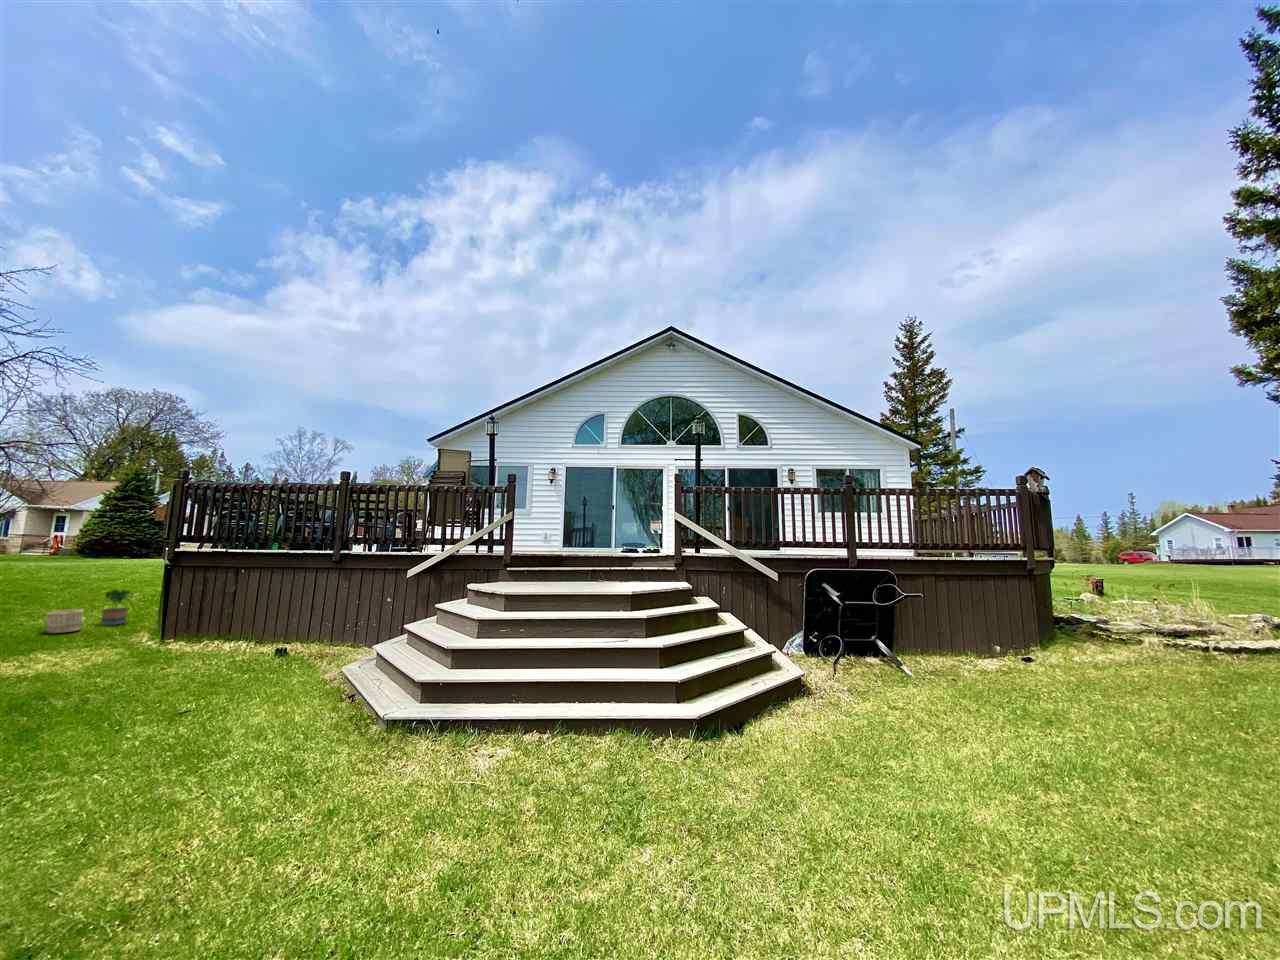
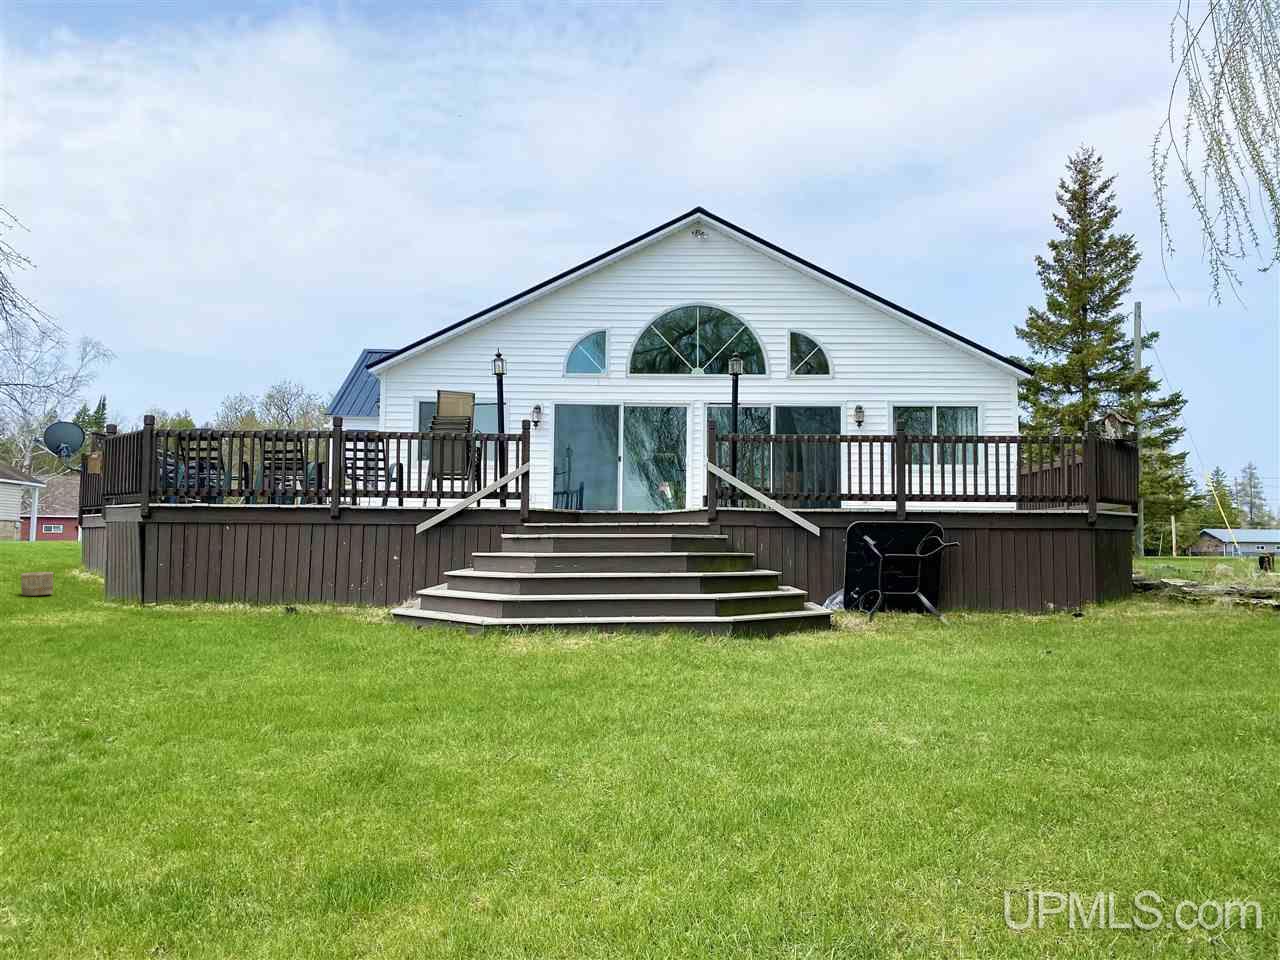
potted tree: present [101,590,132,625] -> none [59,552,88,591]

